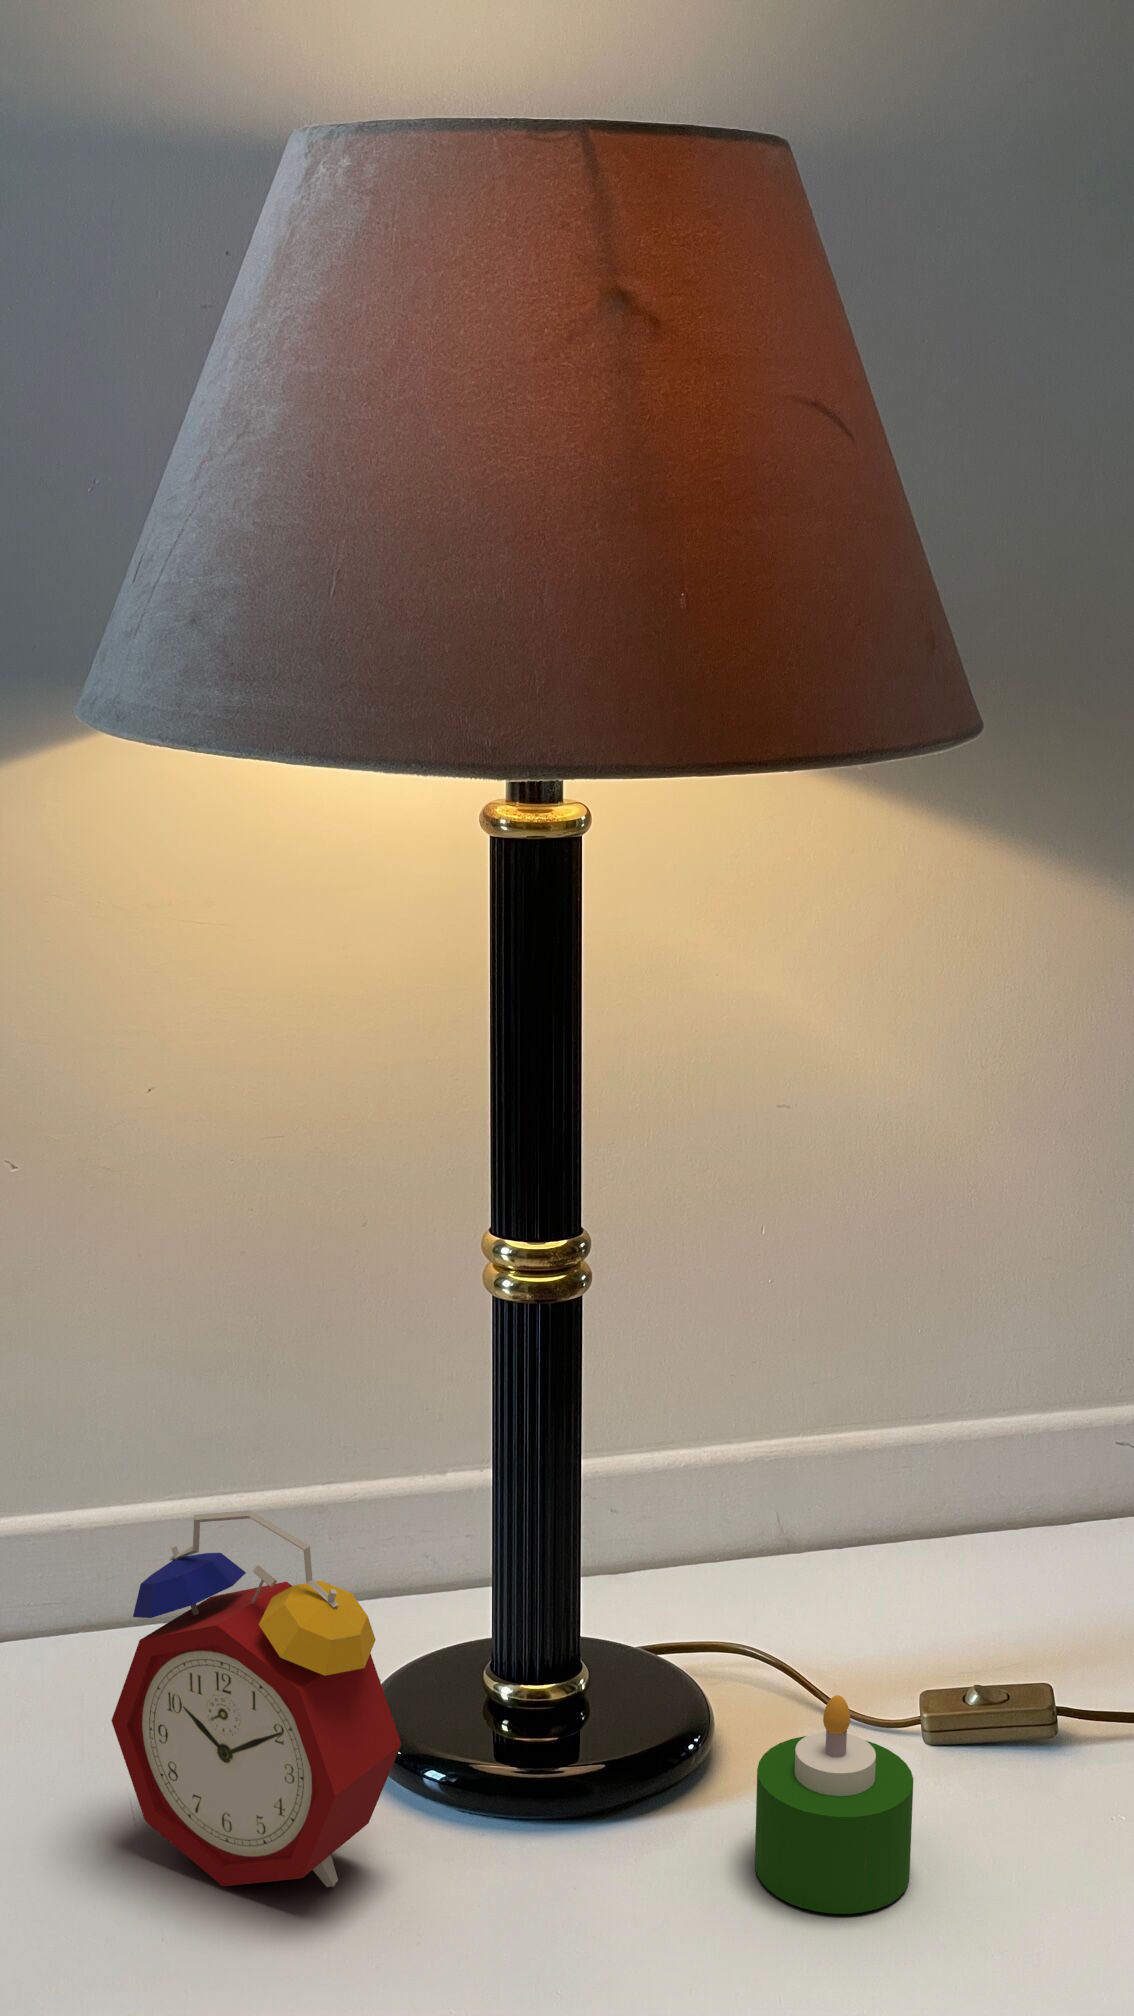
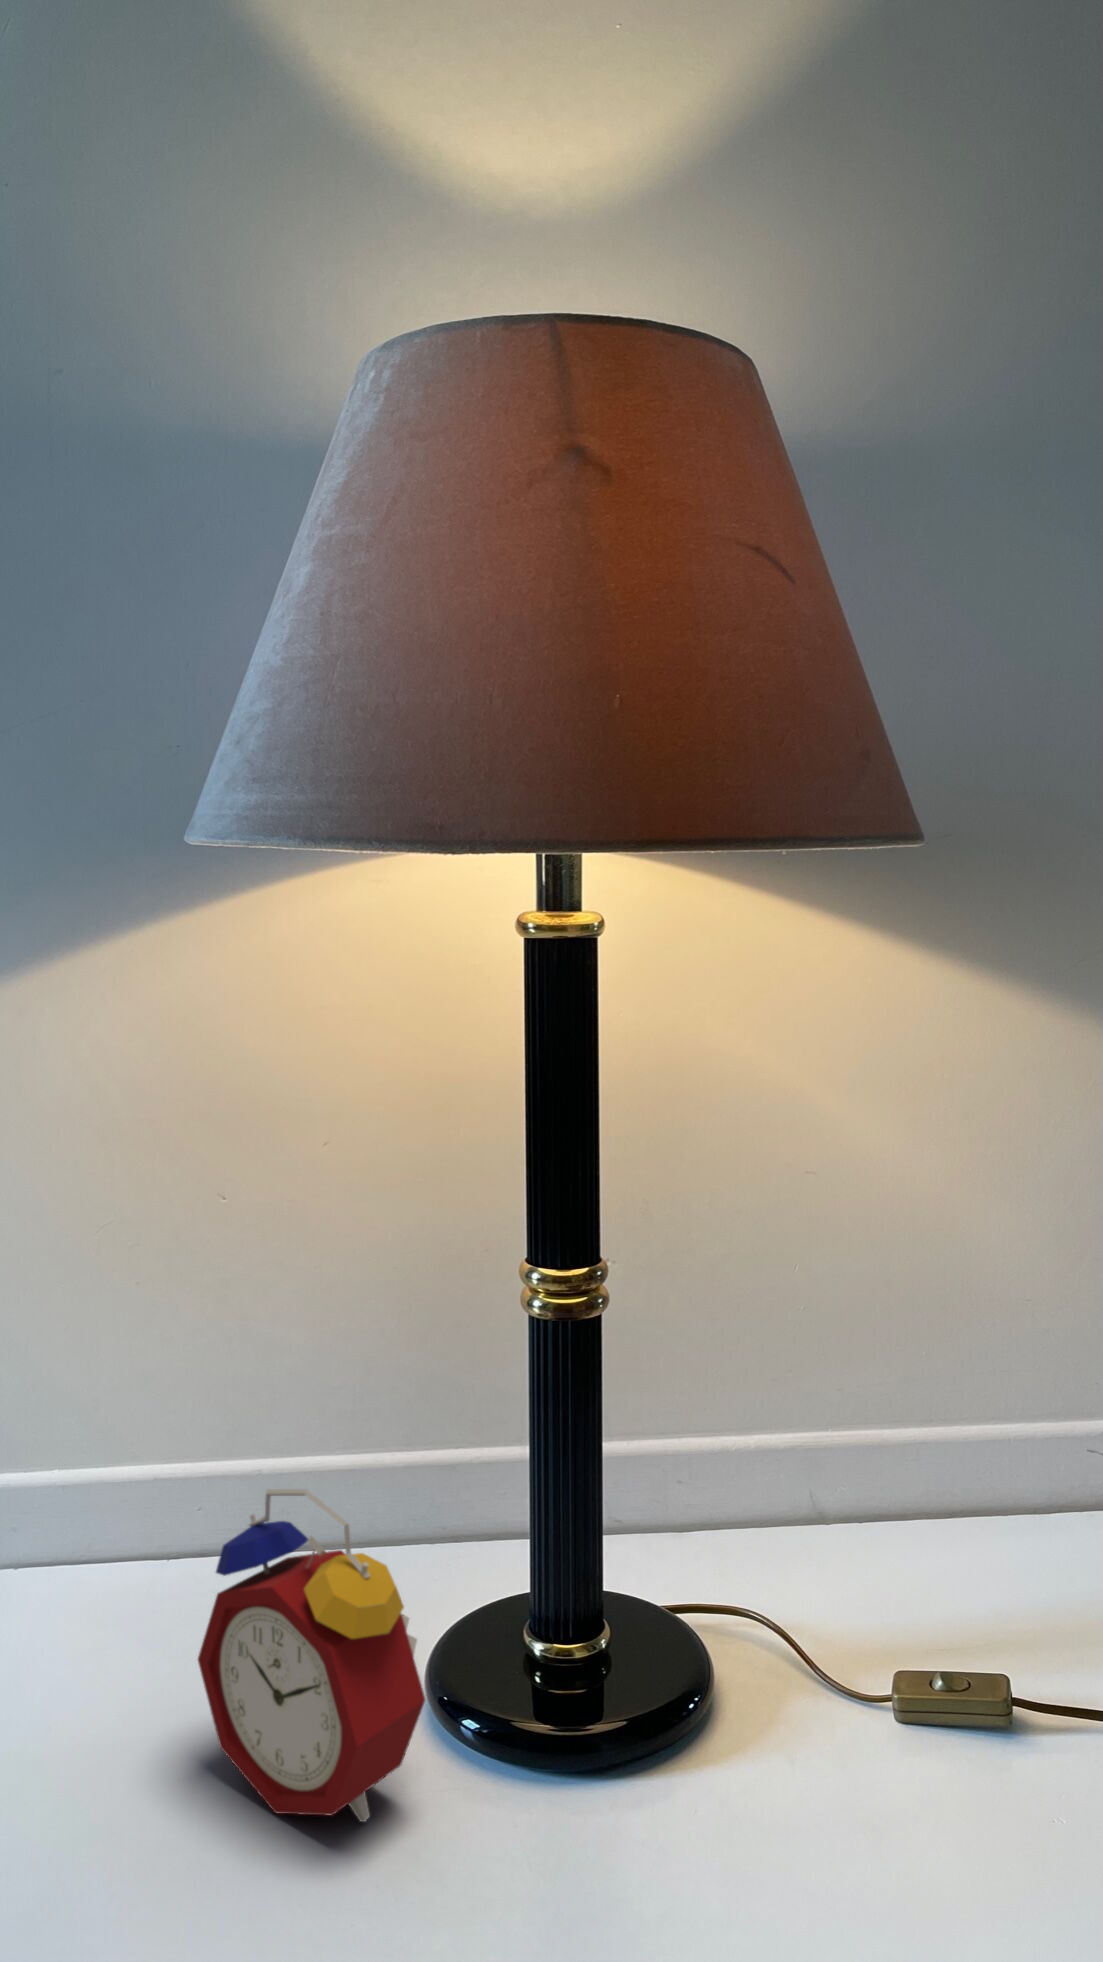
candle: present [755,1695,913,1914] -> none [731,1684,870,1890]

